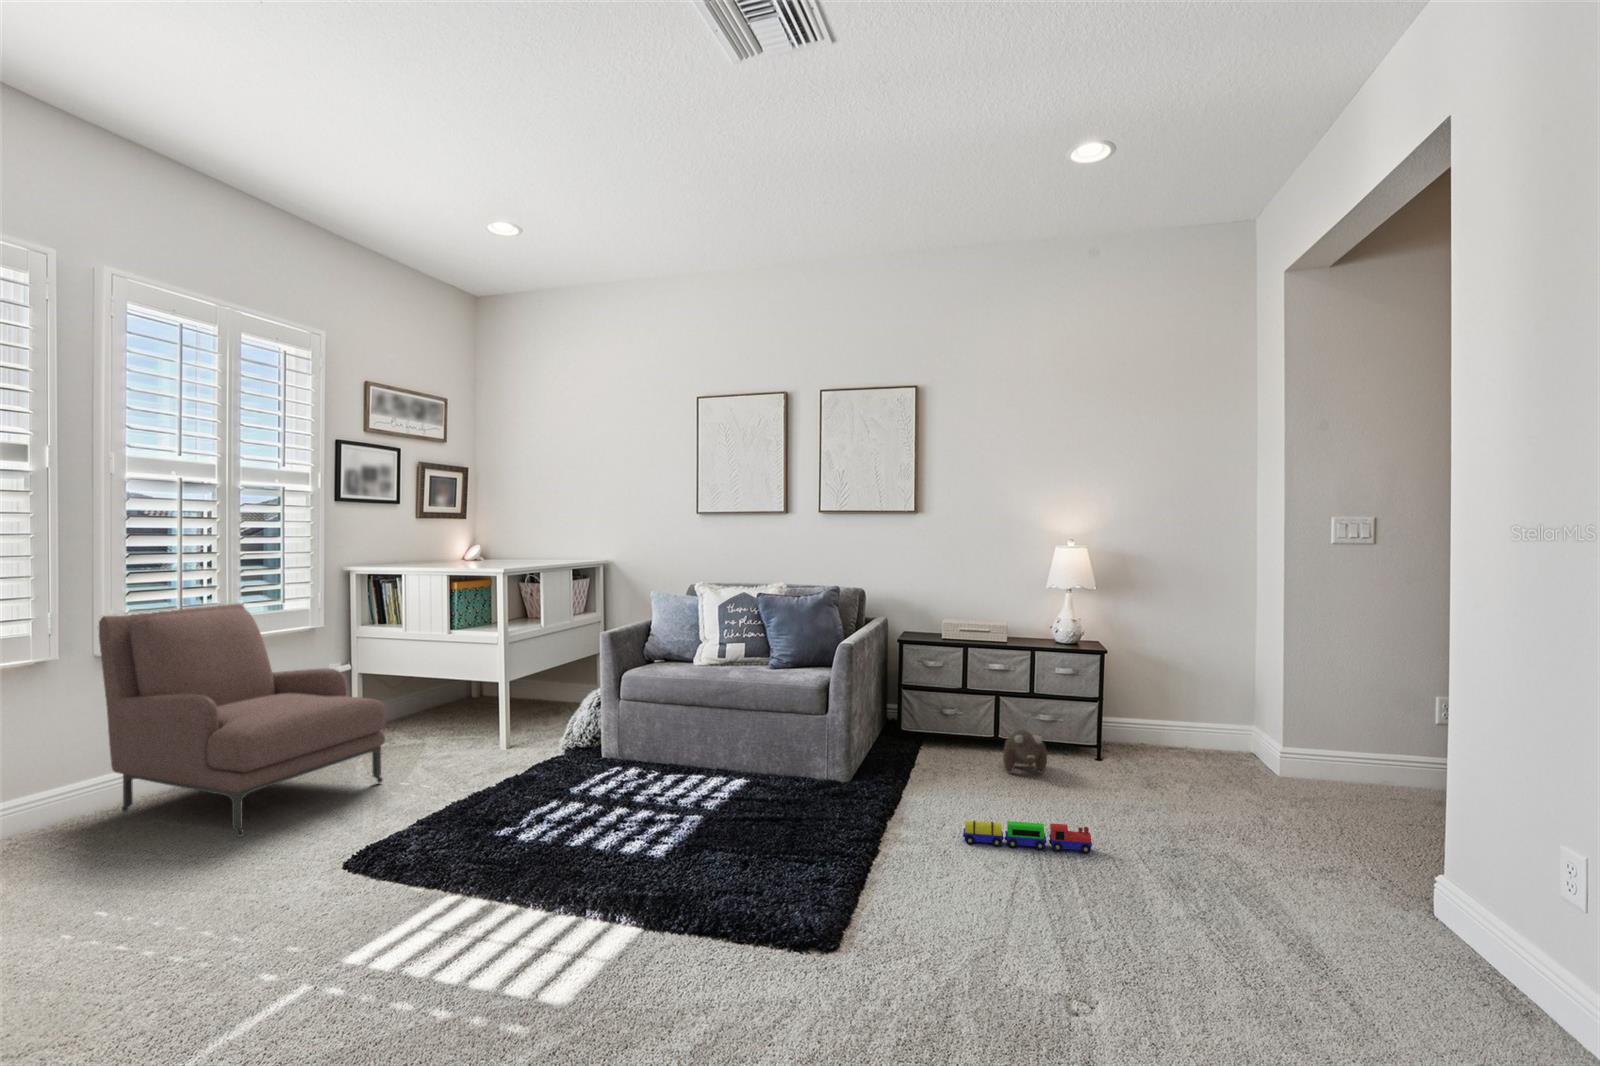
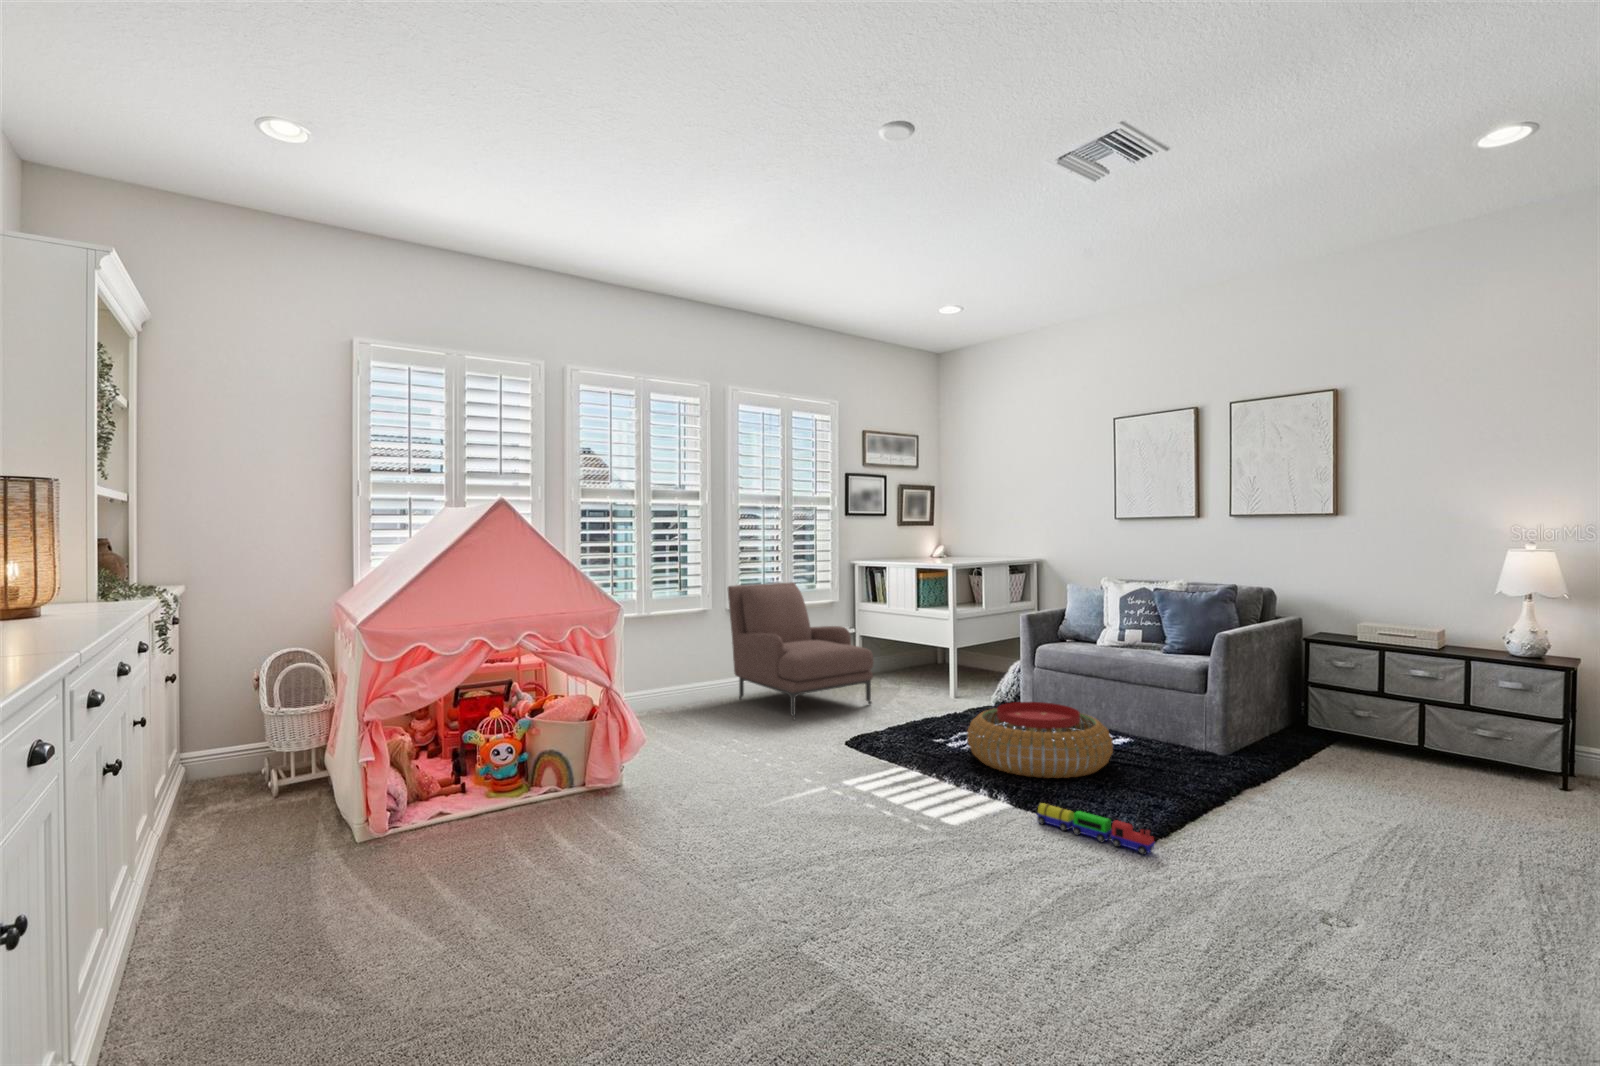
plush toy: present [1003,730,1047,773] -> none [1410,736,1467,783]
pouf: none [550,752,744,869] -> present [967,702,1113,778]
toy train: present [963,821,1092,854] -> present [1037,803,1155,855]

